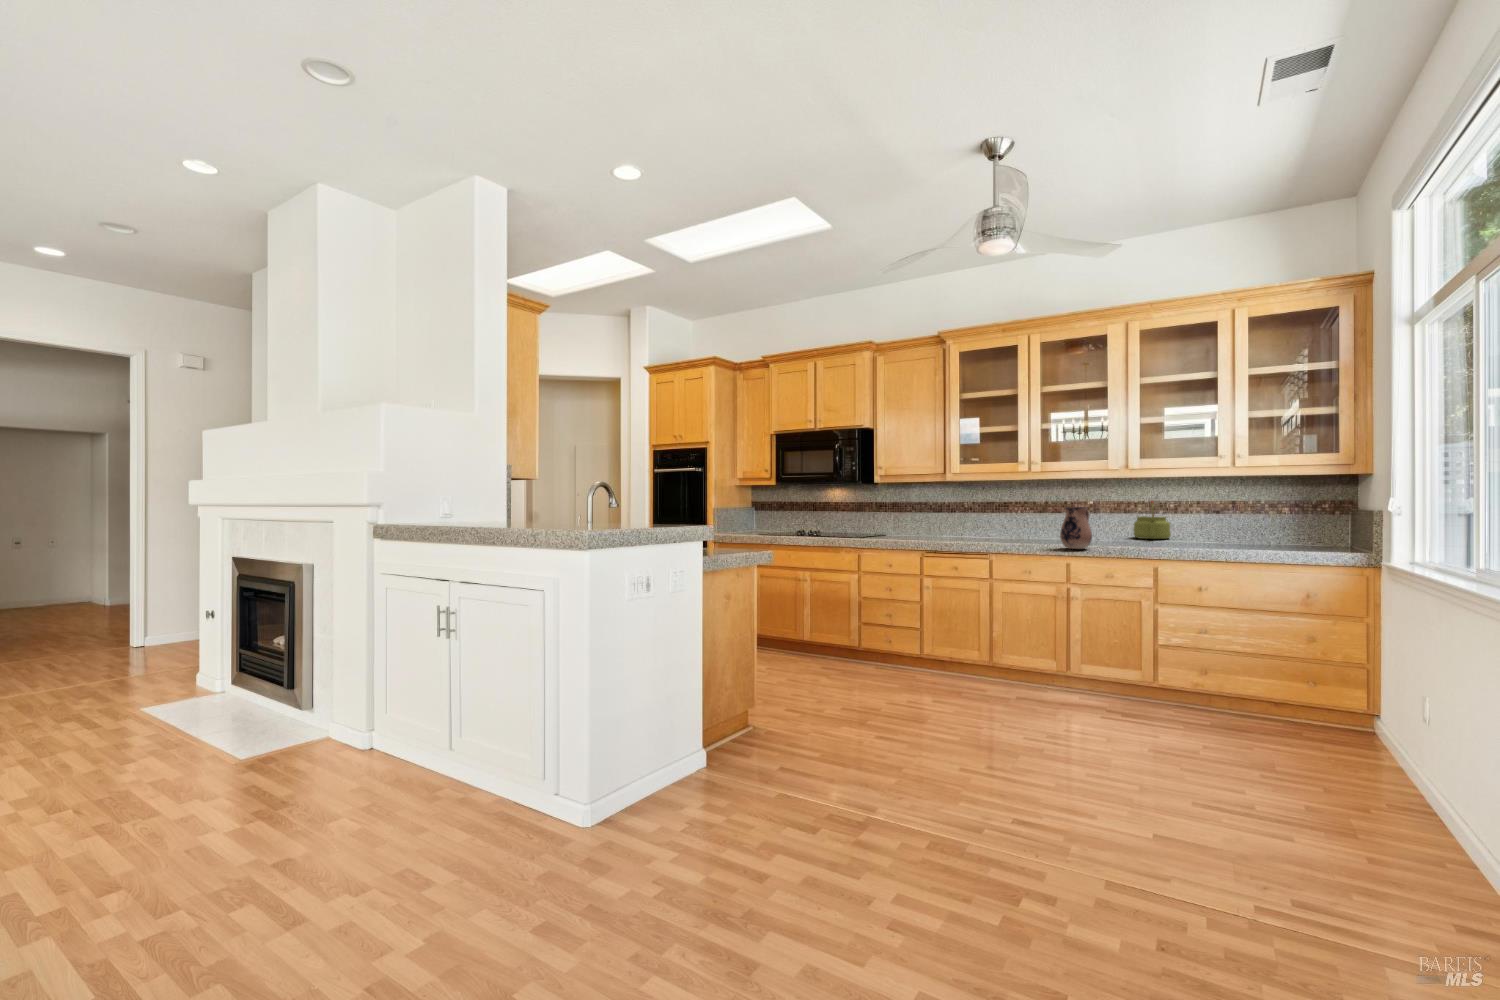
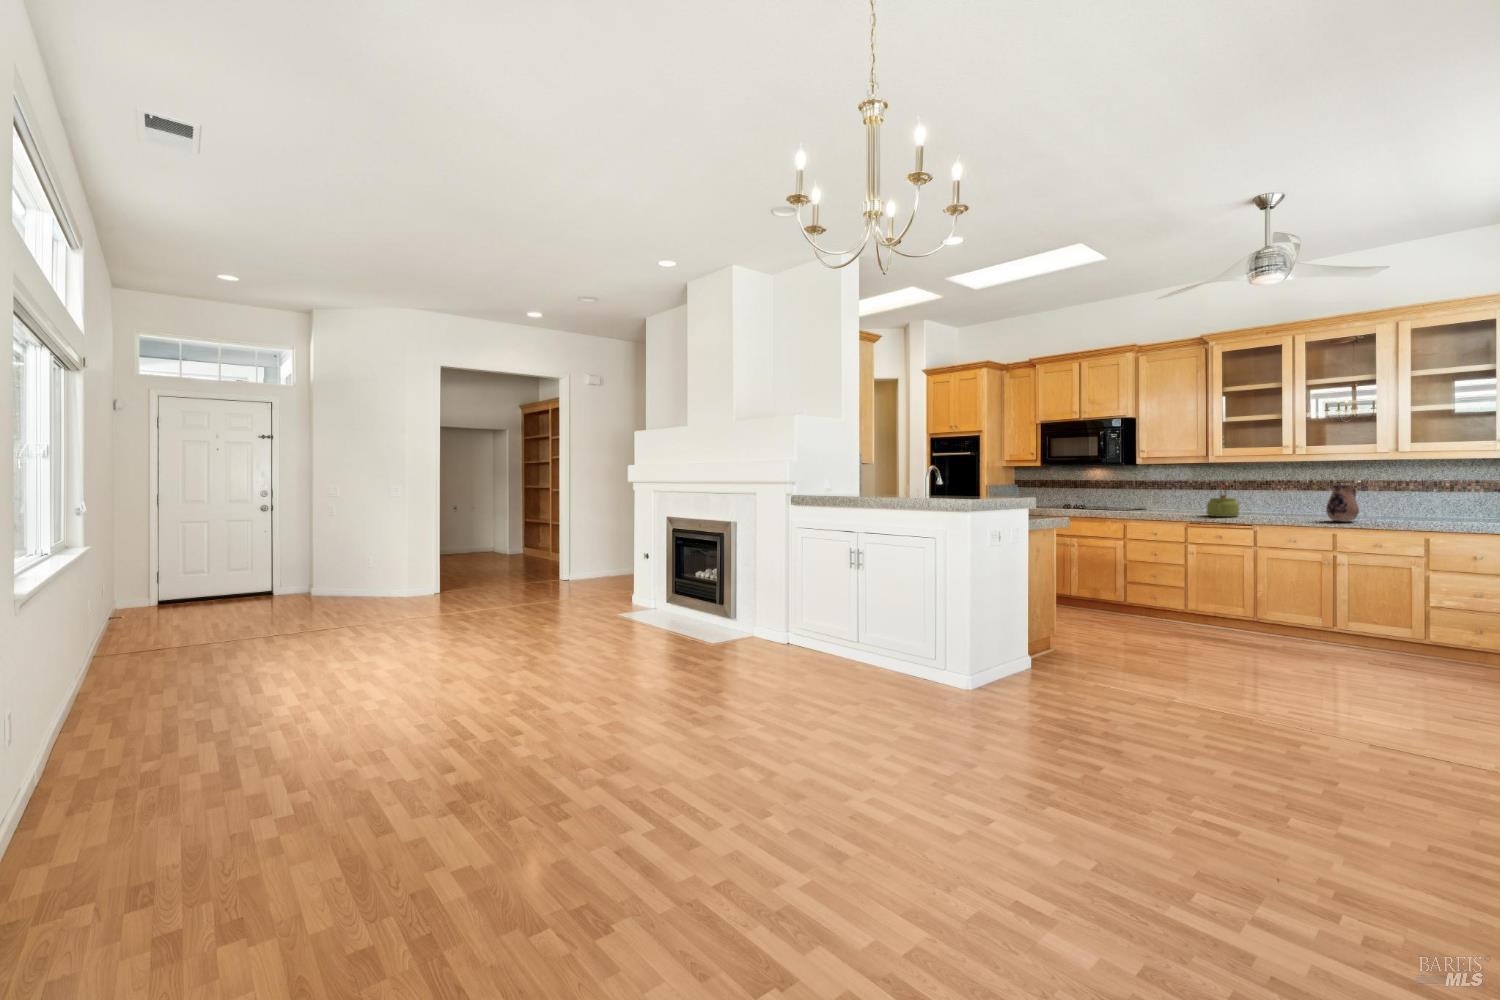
kettle: present [1133,501,1171,539] -> present [1207,485,1239,517]

